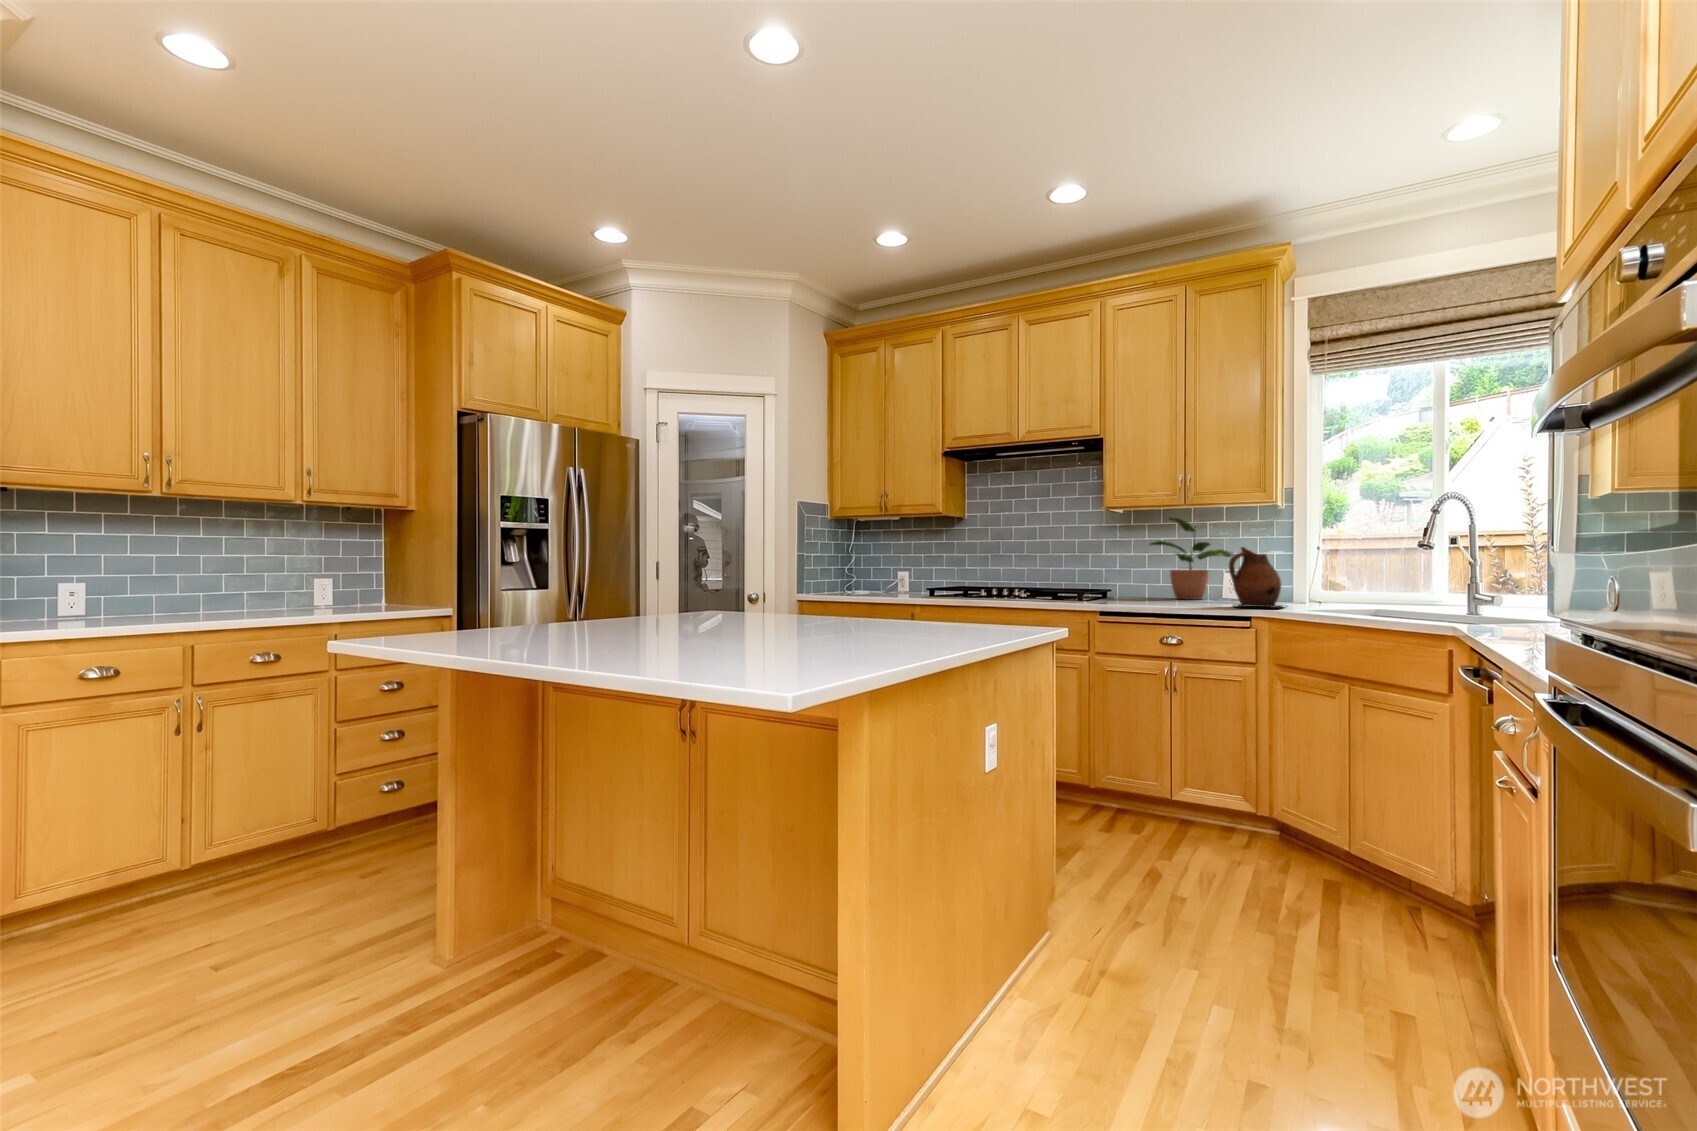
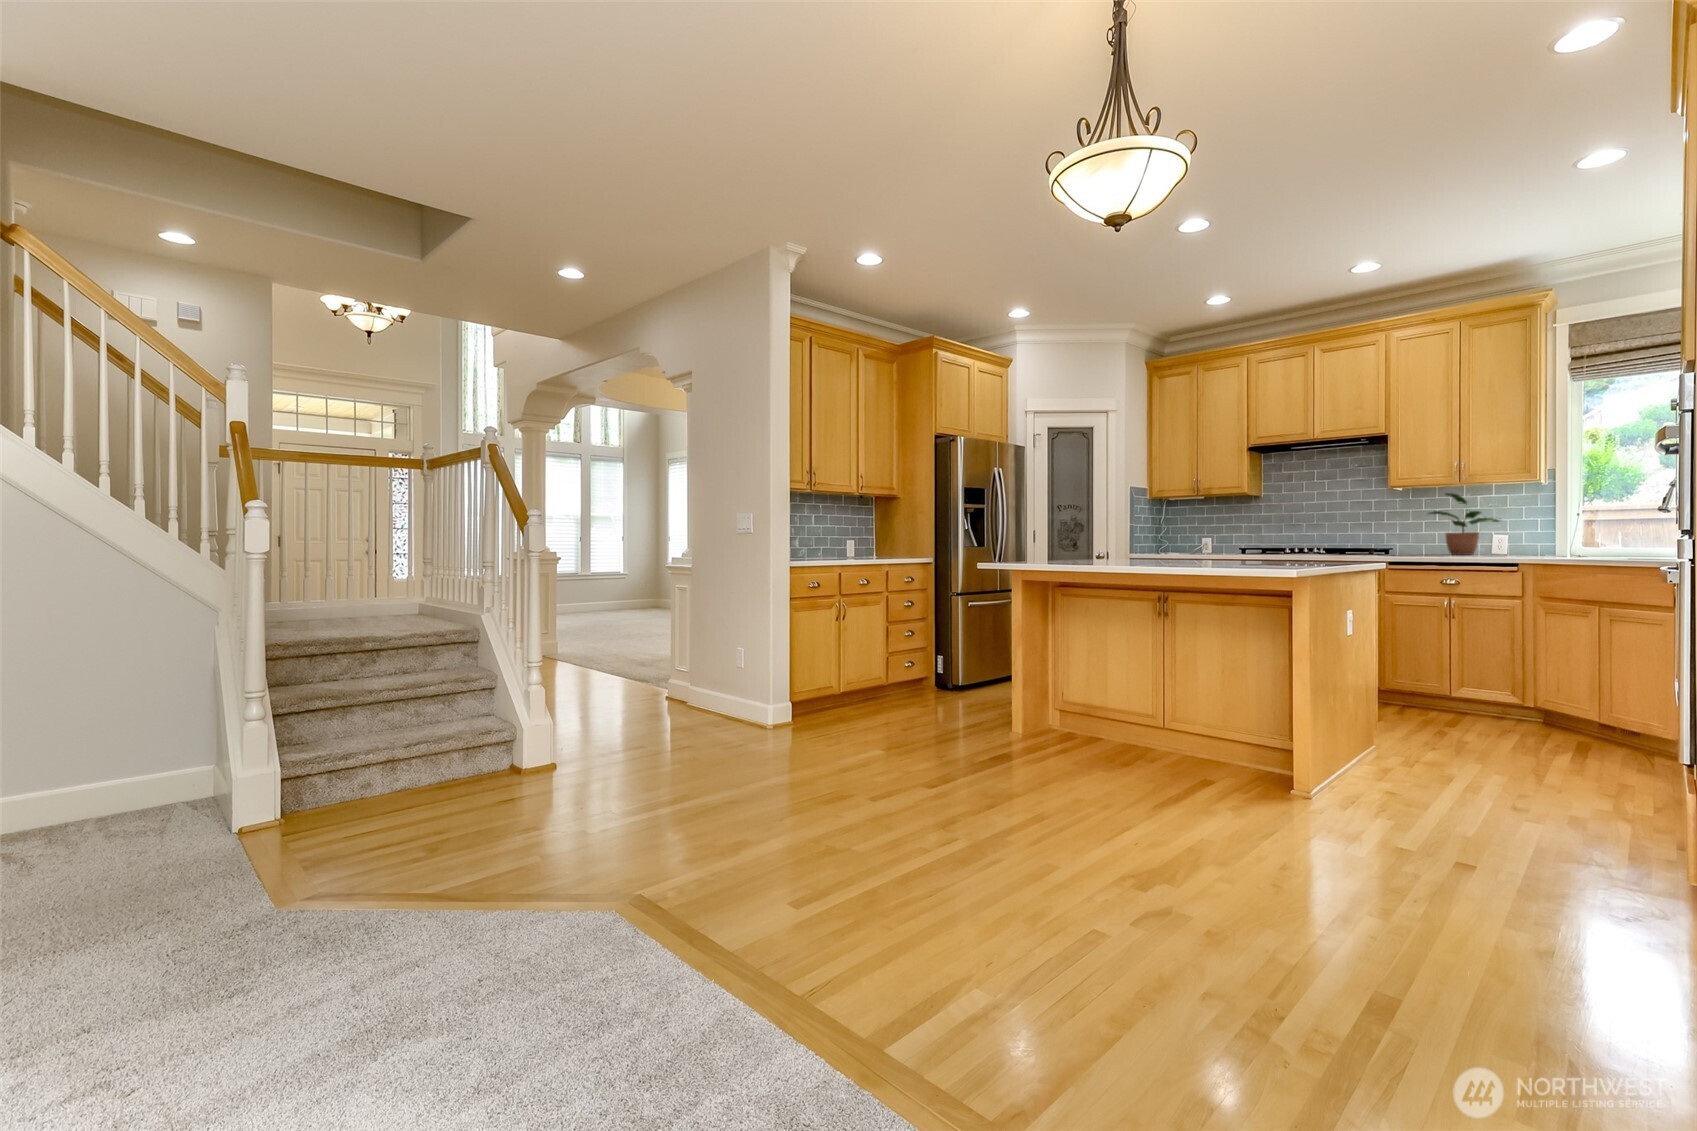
ceramic pitcher: present [1229,547,1283,608] -> none [1499,513,1549,556]

